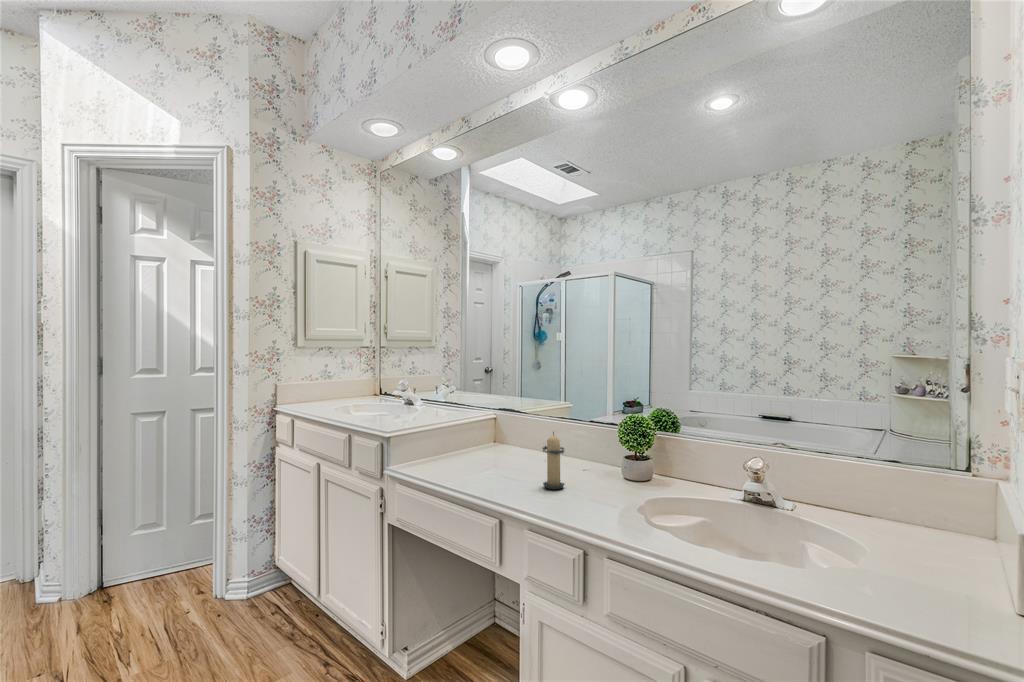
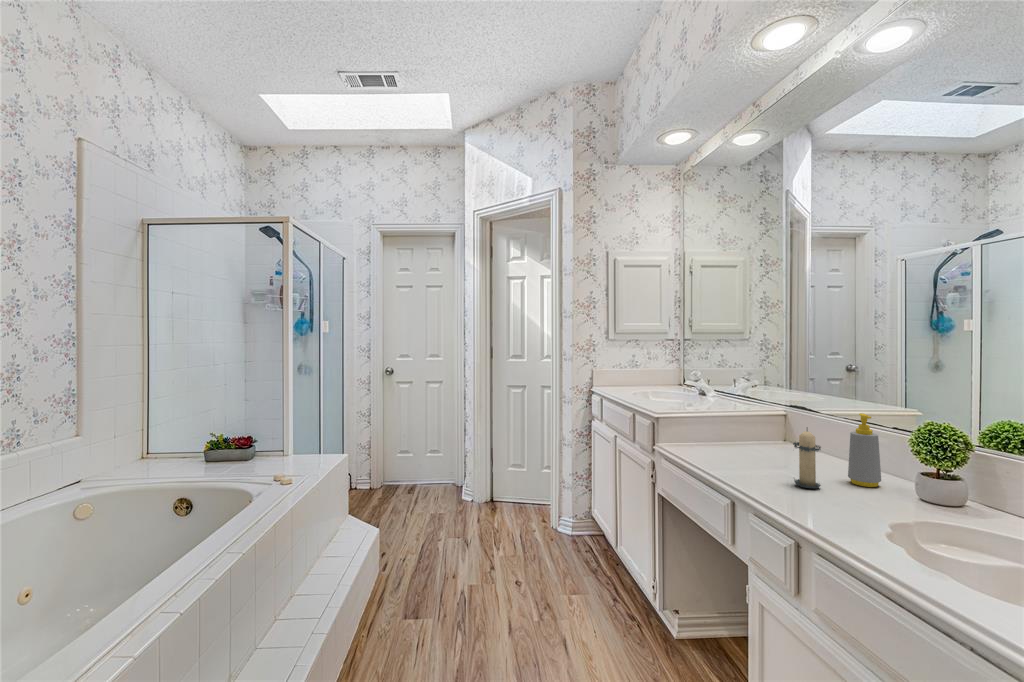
soap bottle: none [574,413,597,477] -> present [848,413,881,487]

